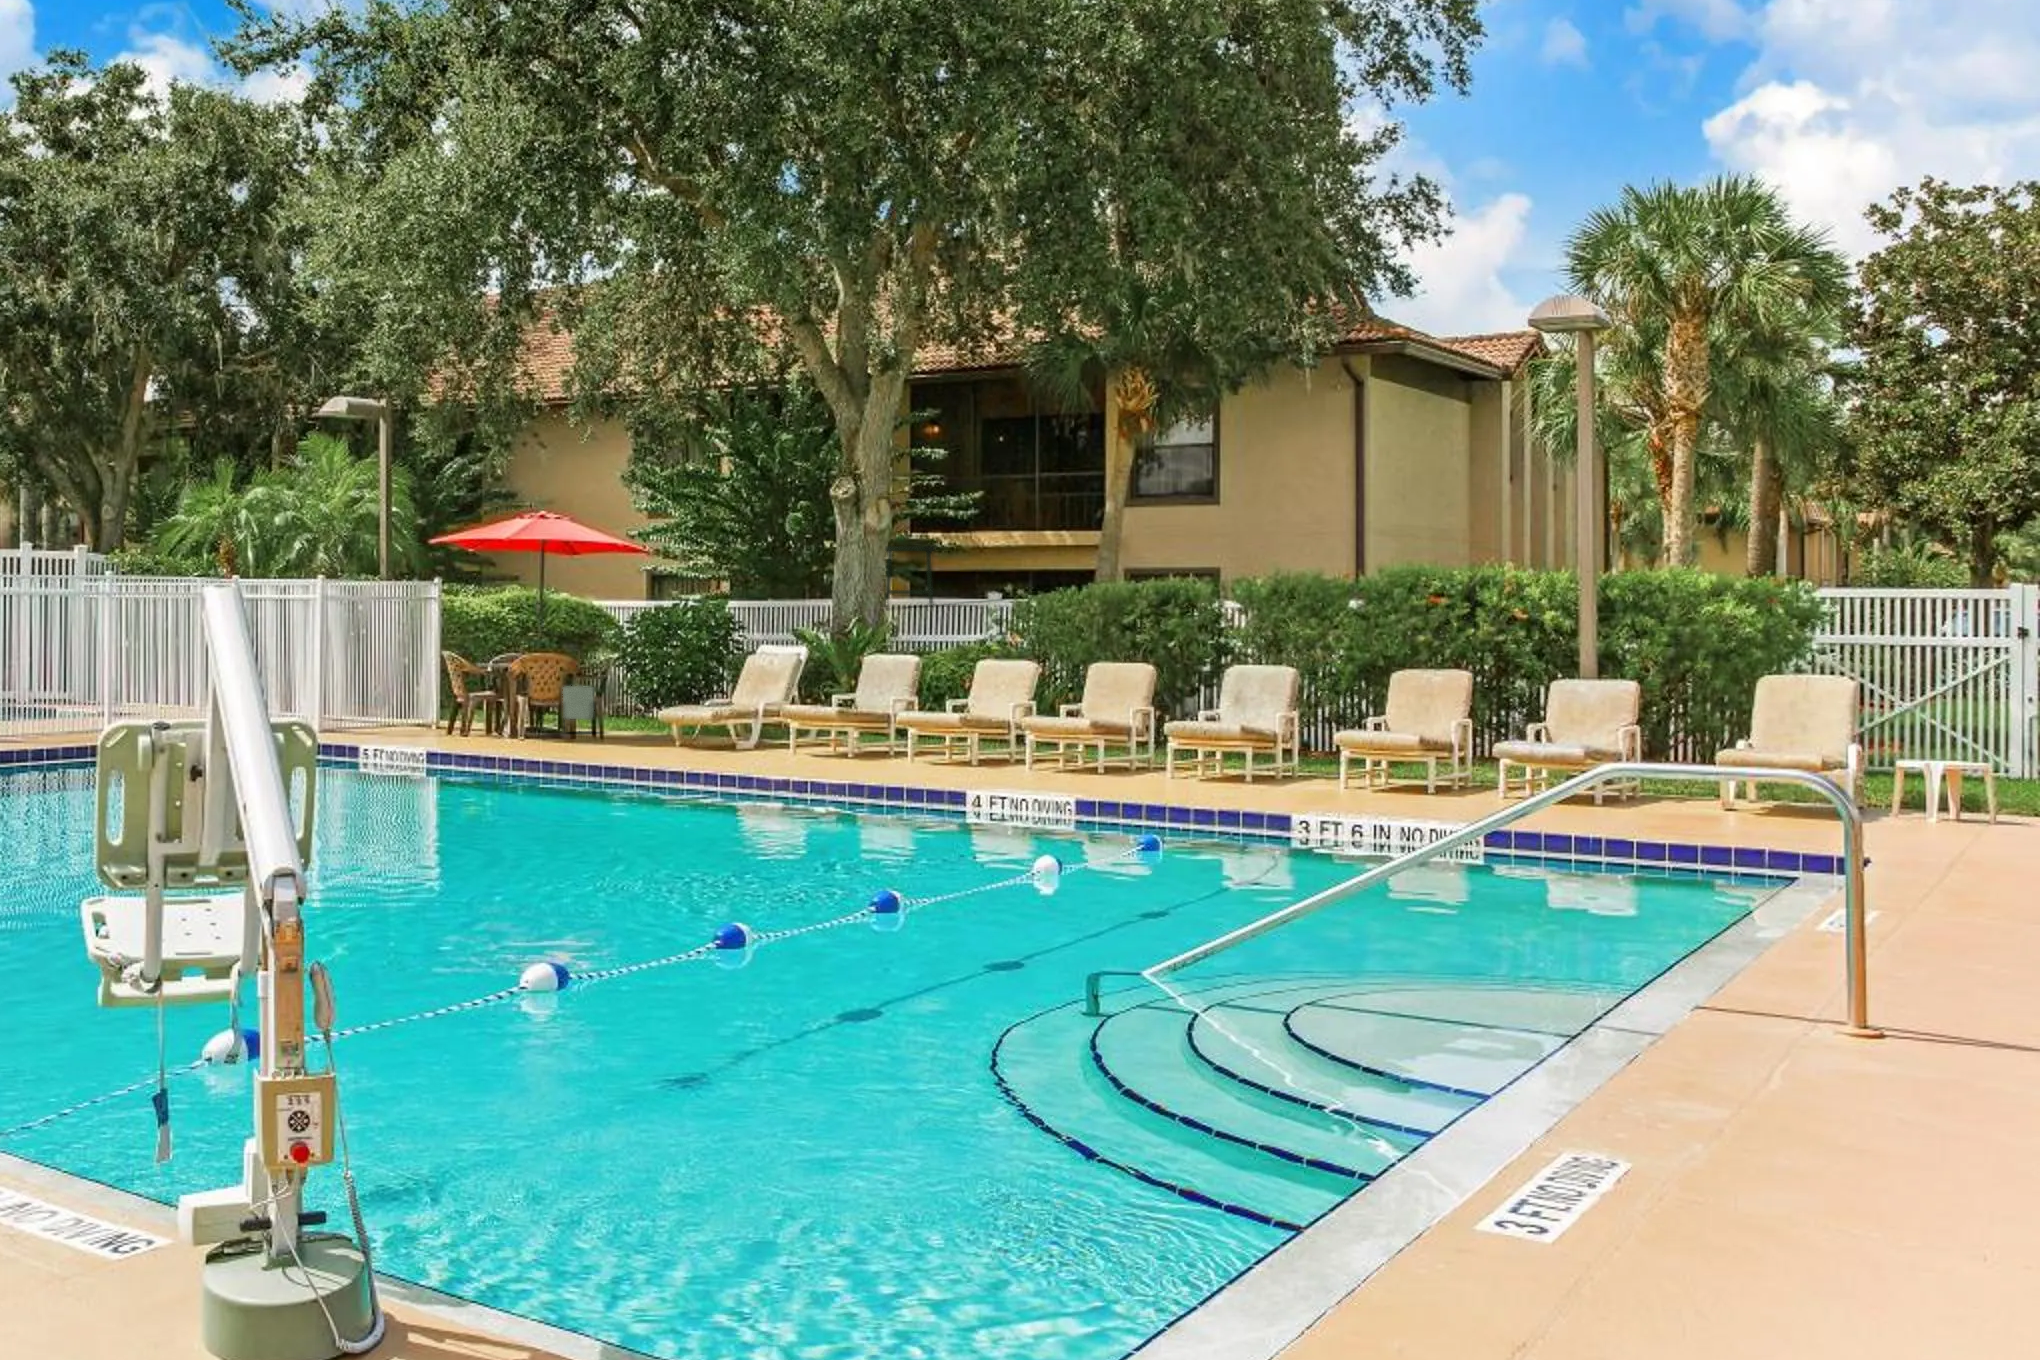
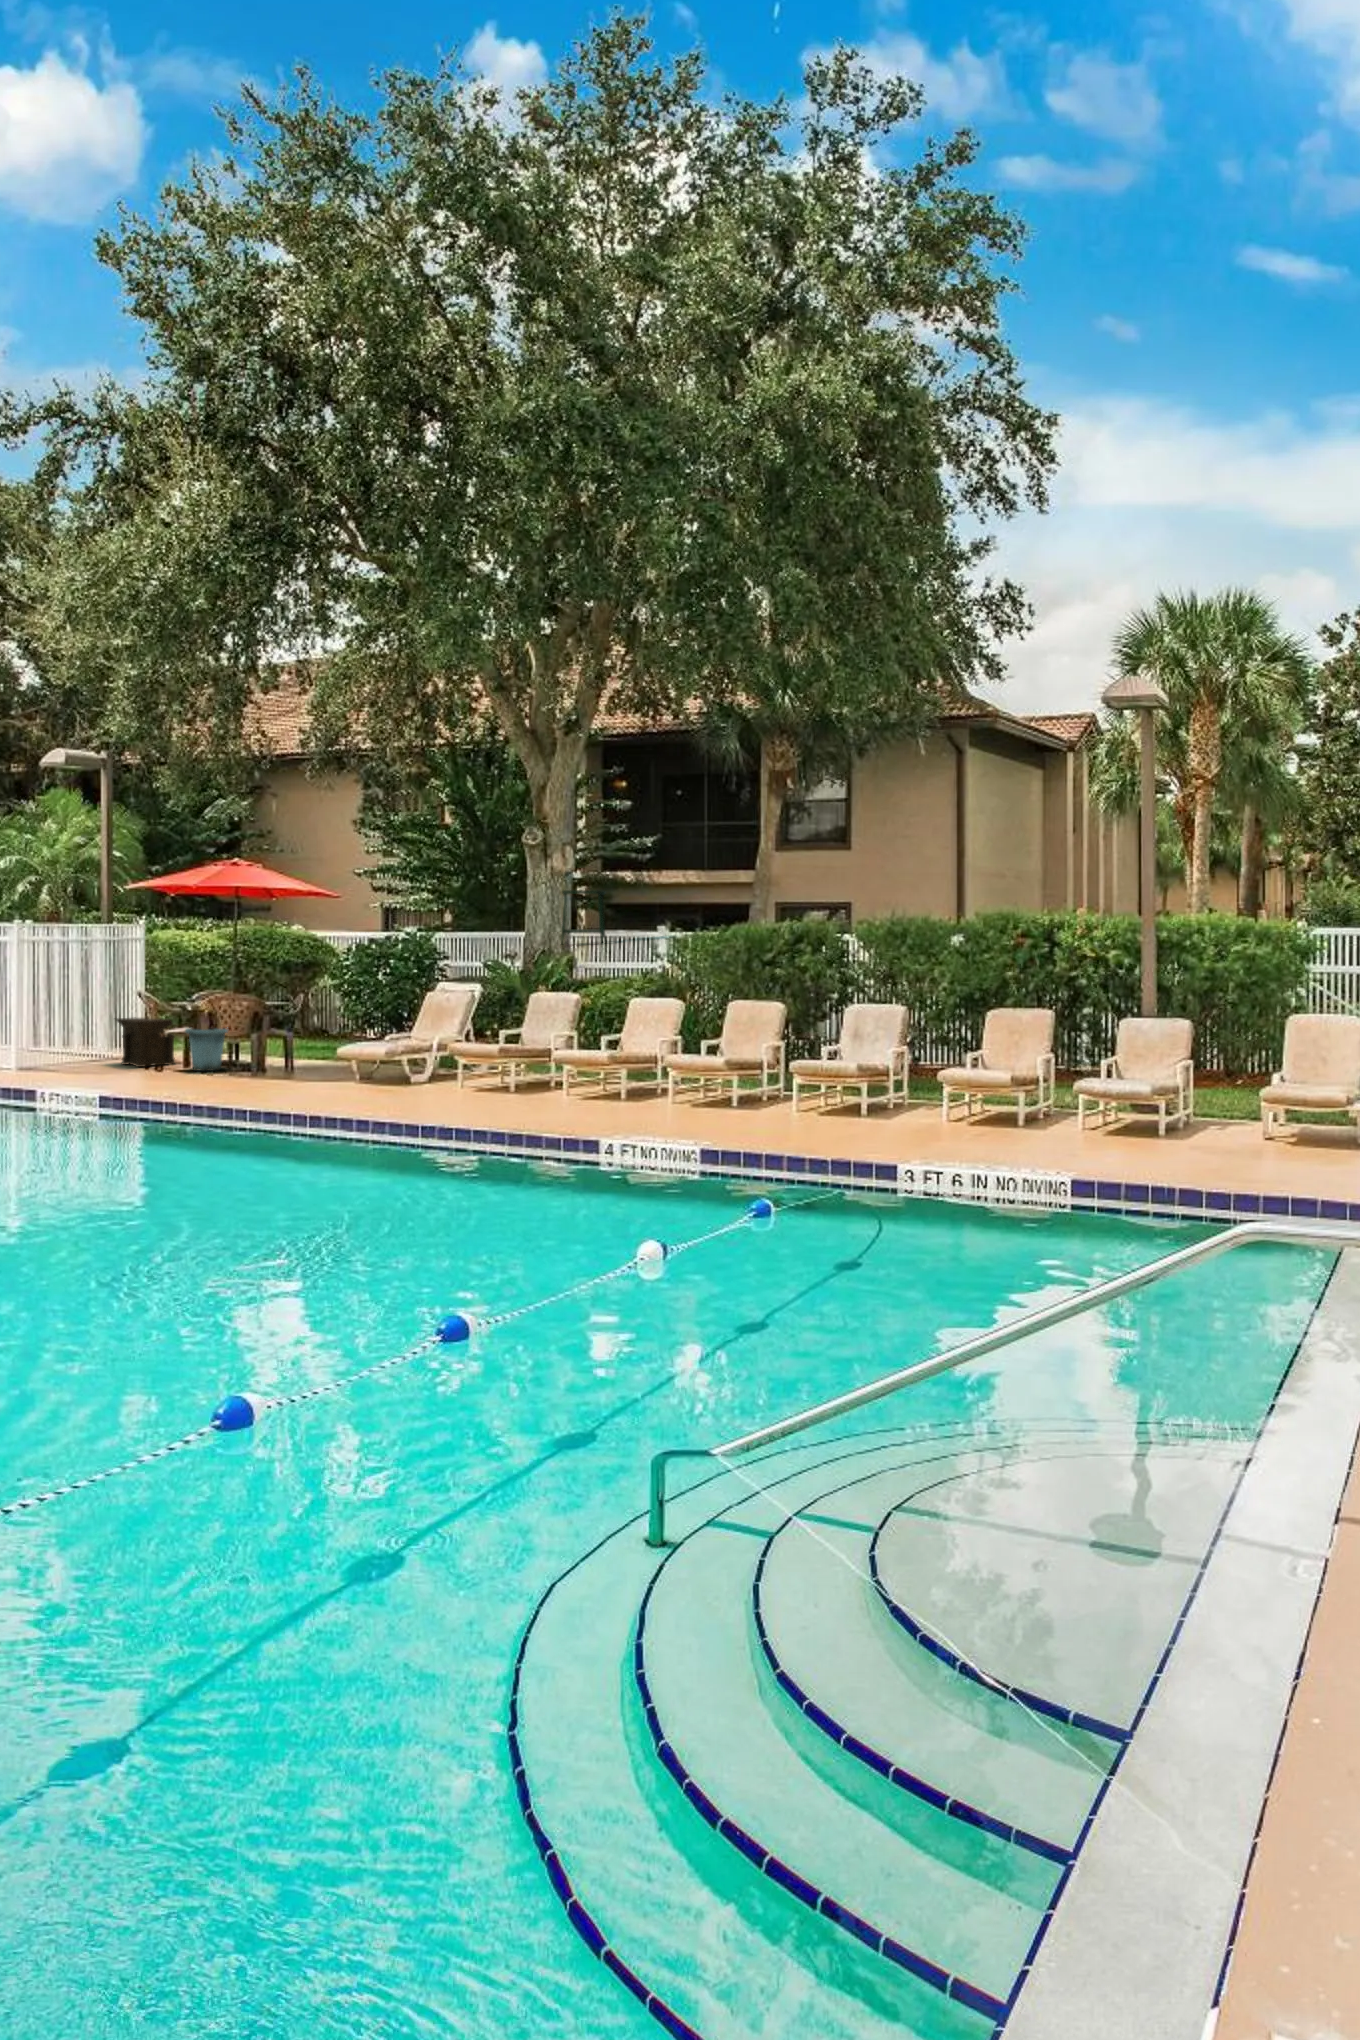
side table: none [410,682,481,733] -> present [115,1017,175,1067]
planter: present [563,686,593,728] -> none [262,1020,291,1065]
trash can: none [487,692,531,737] -> present [185,1028,228,1071]

